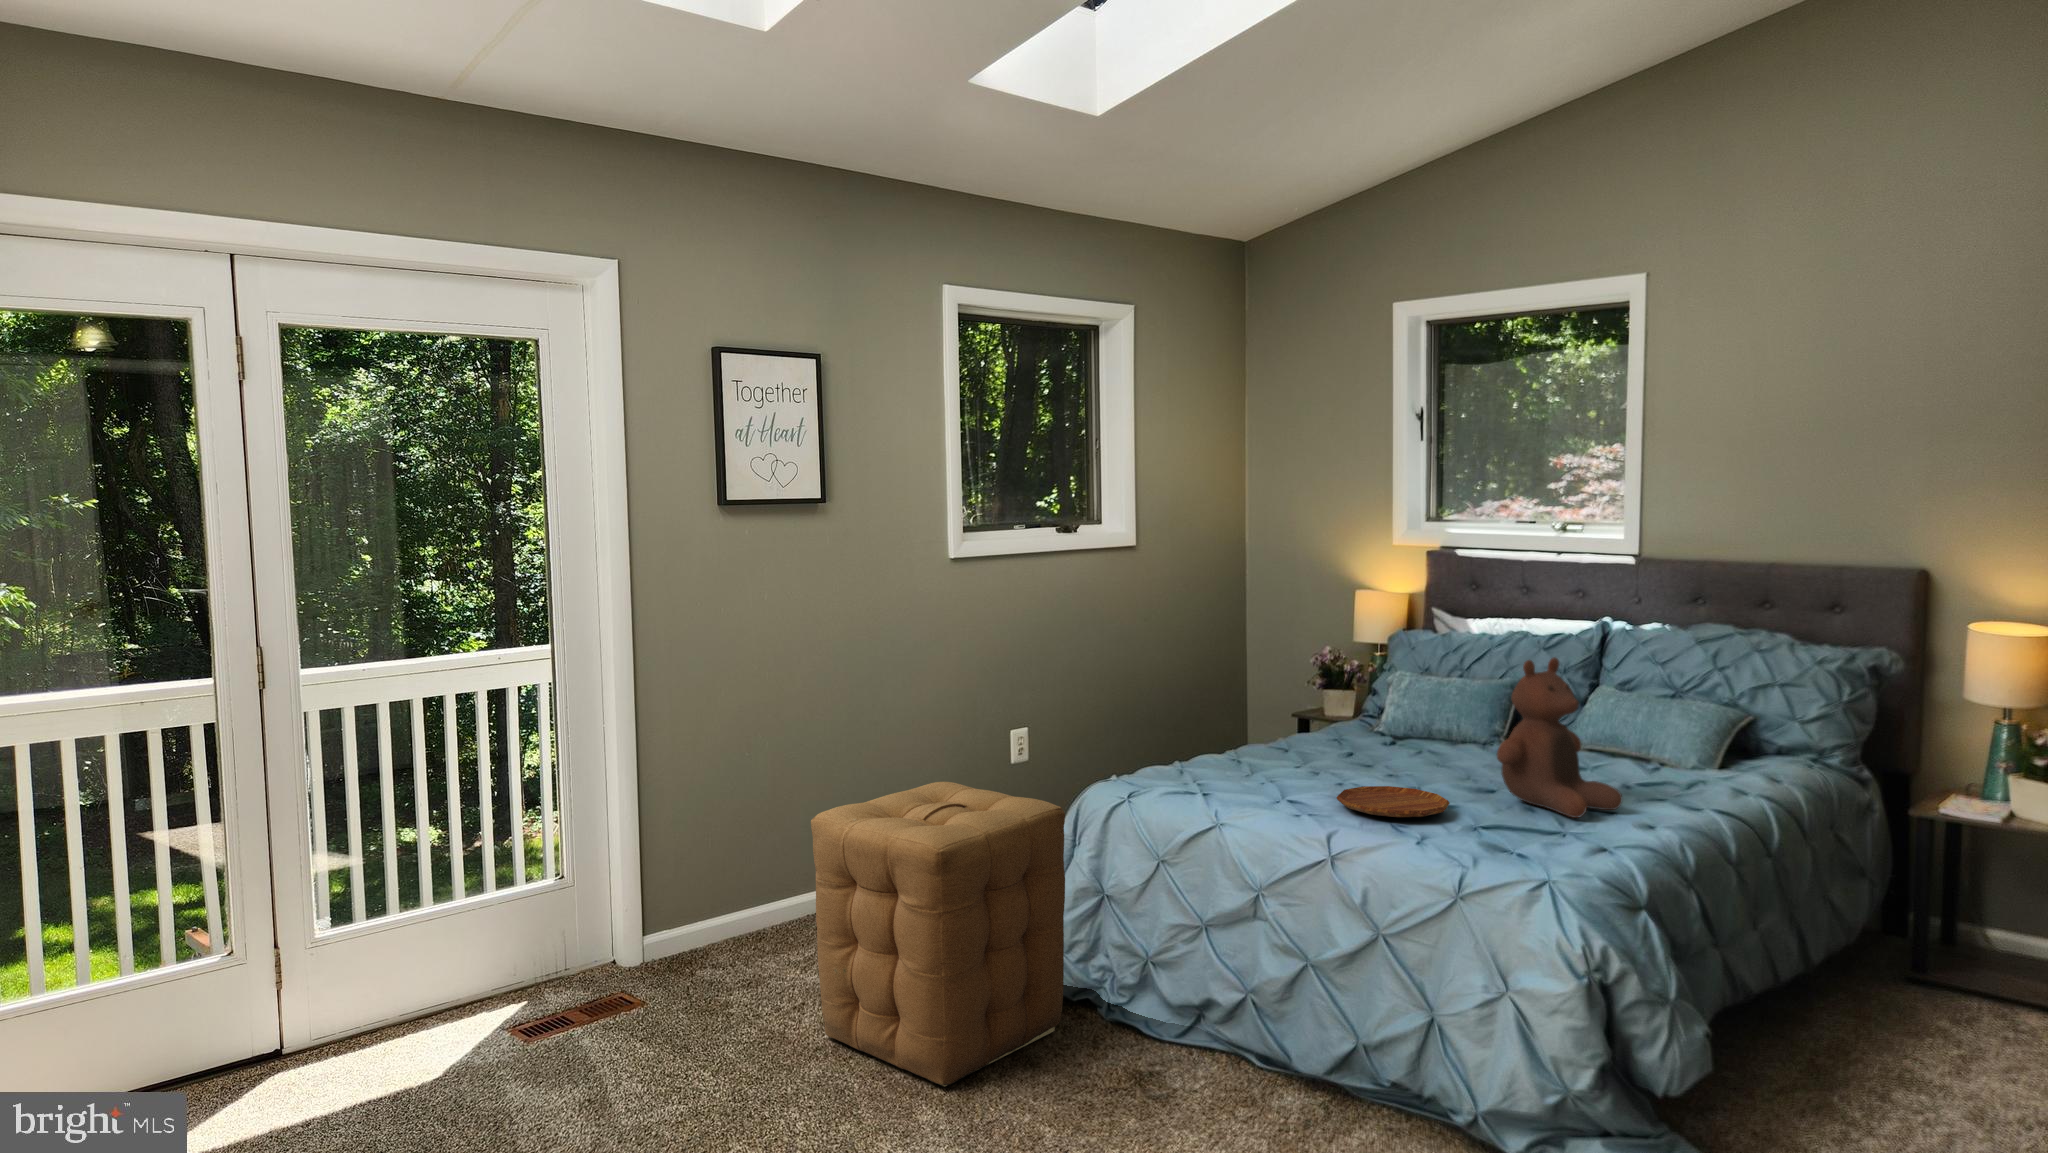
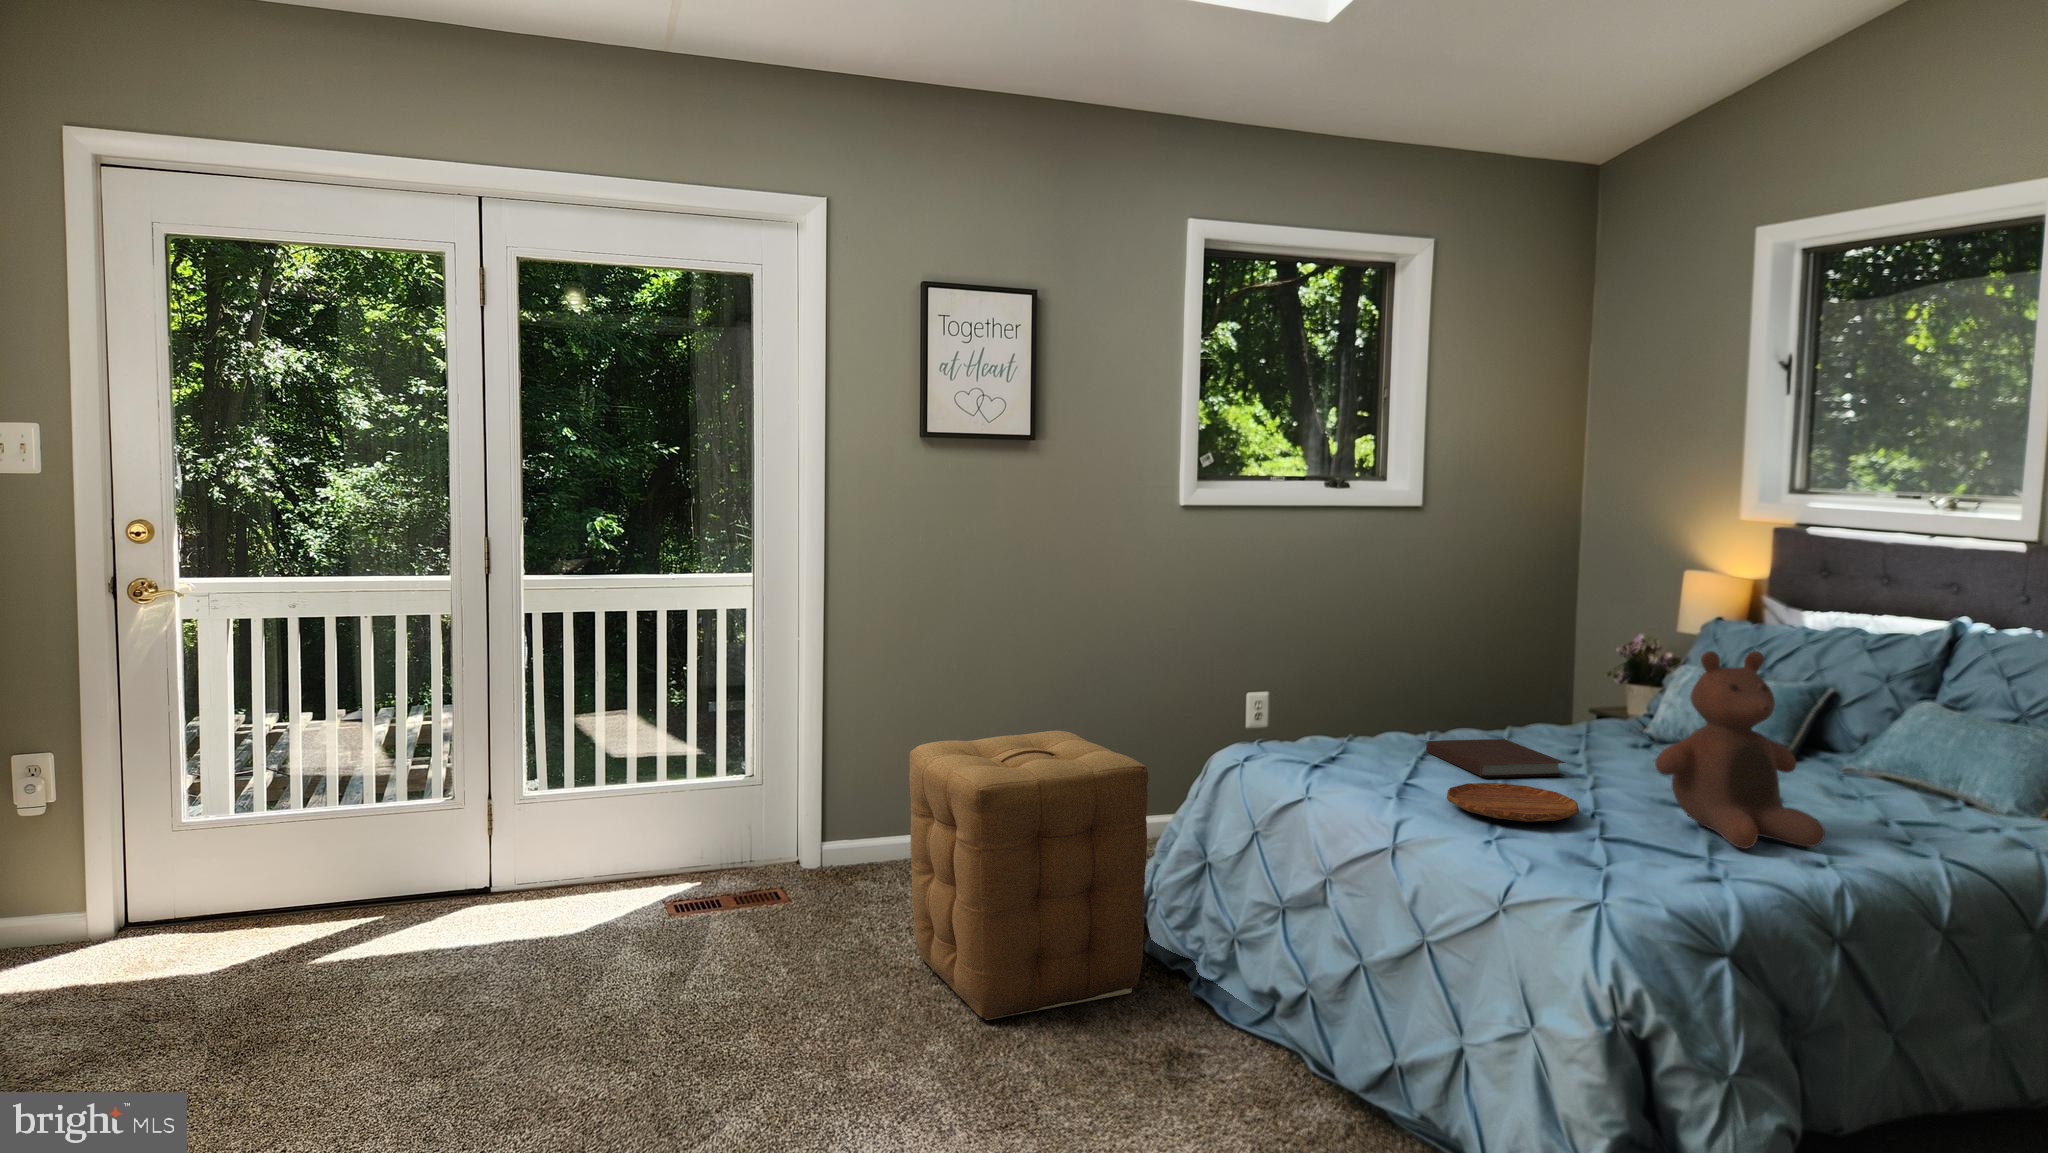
notebook: none [1263,747,1388,783] -> present [1426,739,1565,778]

